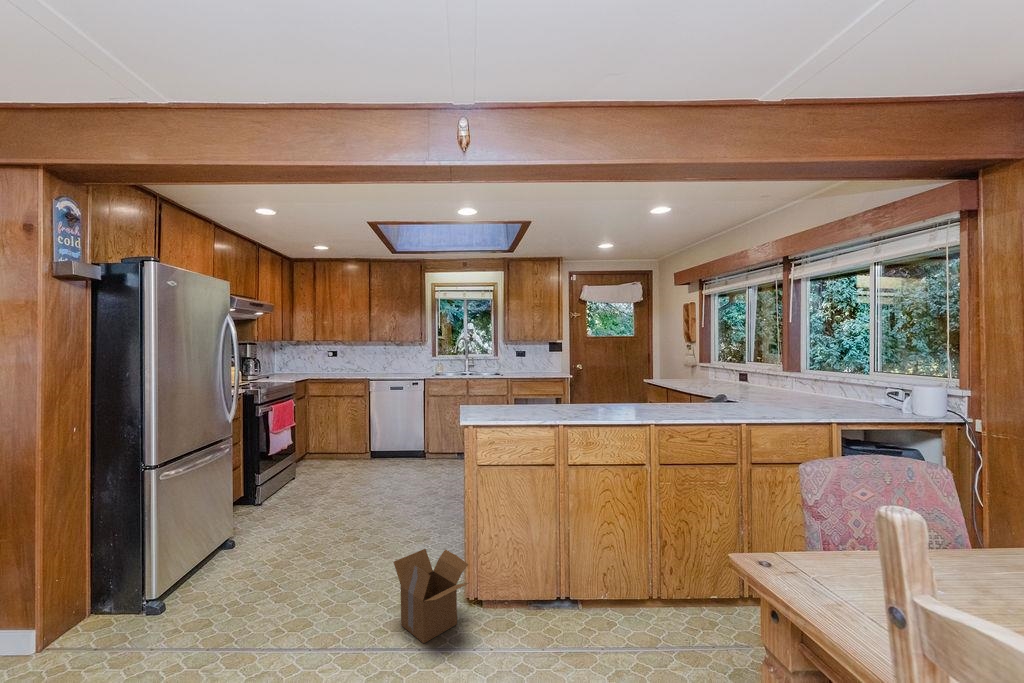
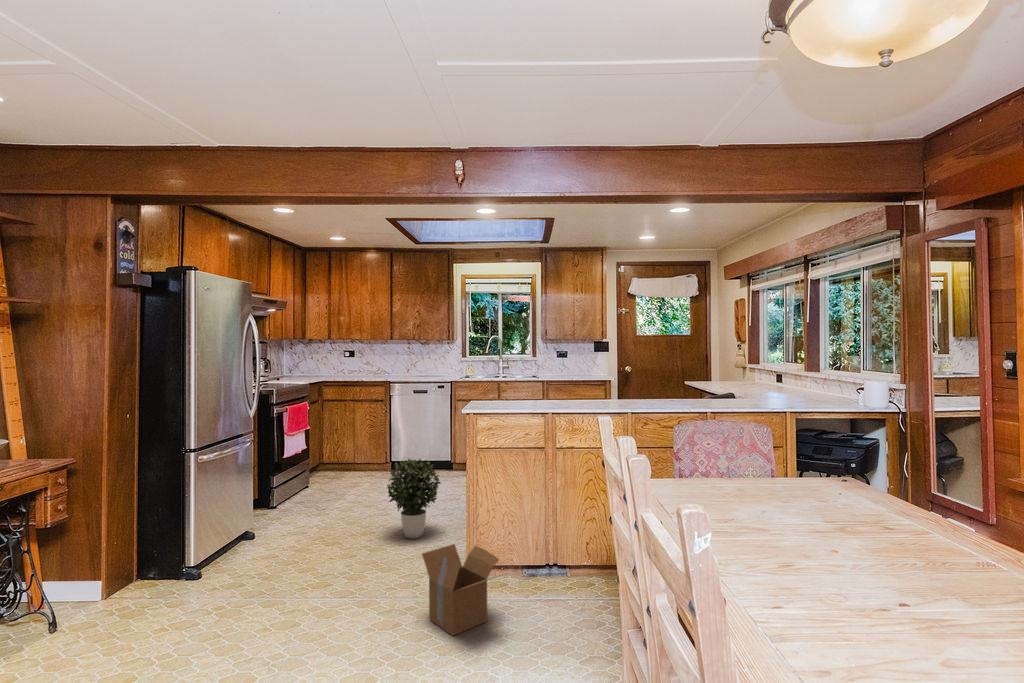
potted plant: none [363,458,415,532] -> present [387,459,441,539]

